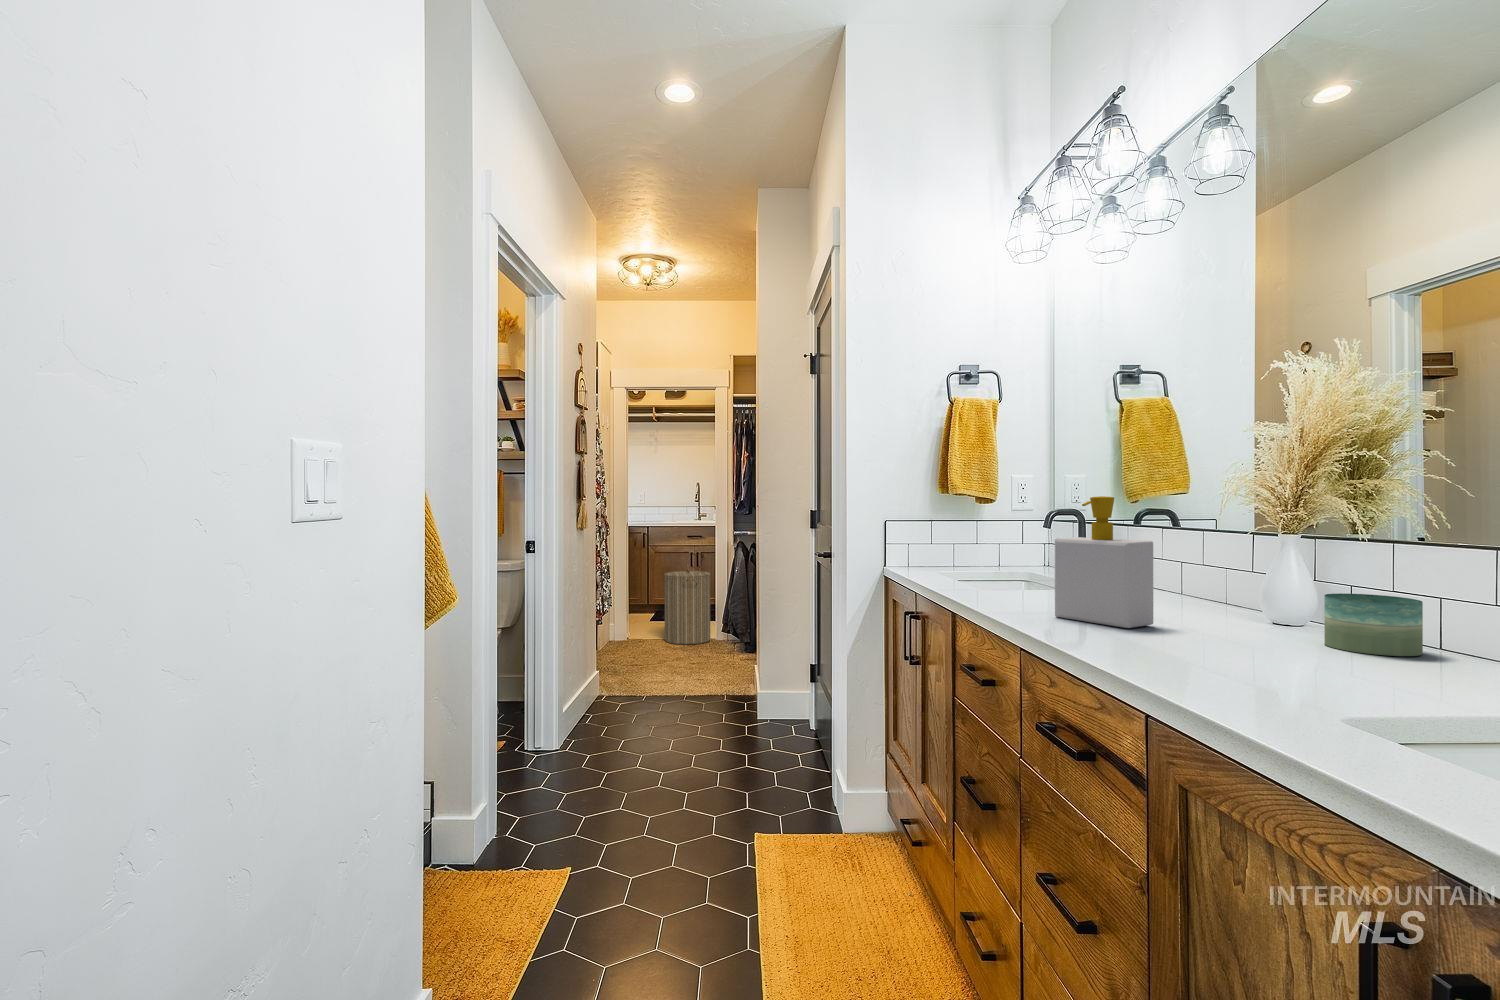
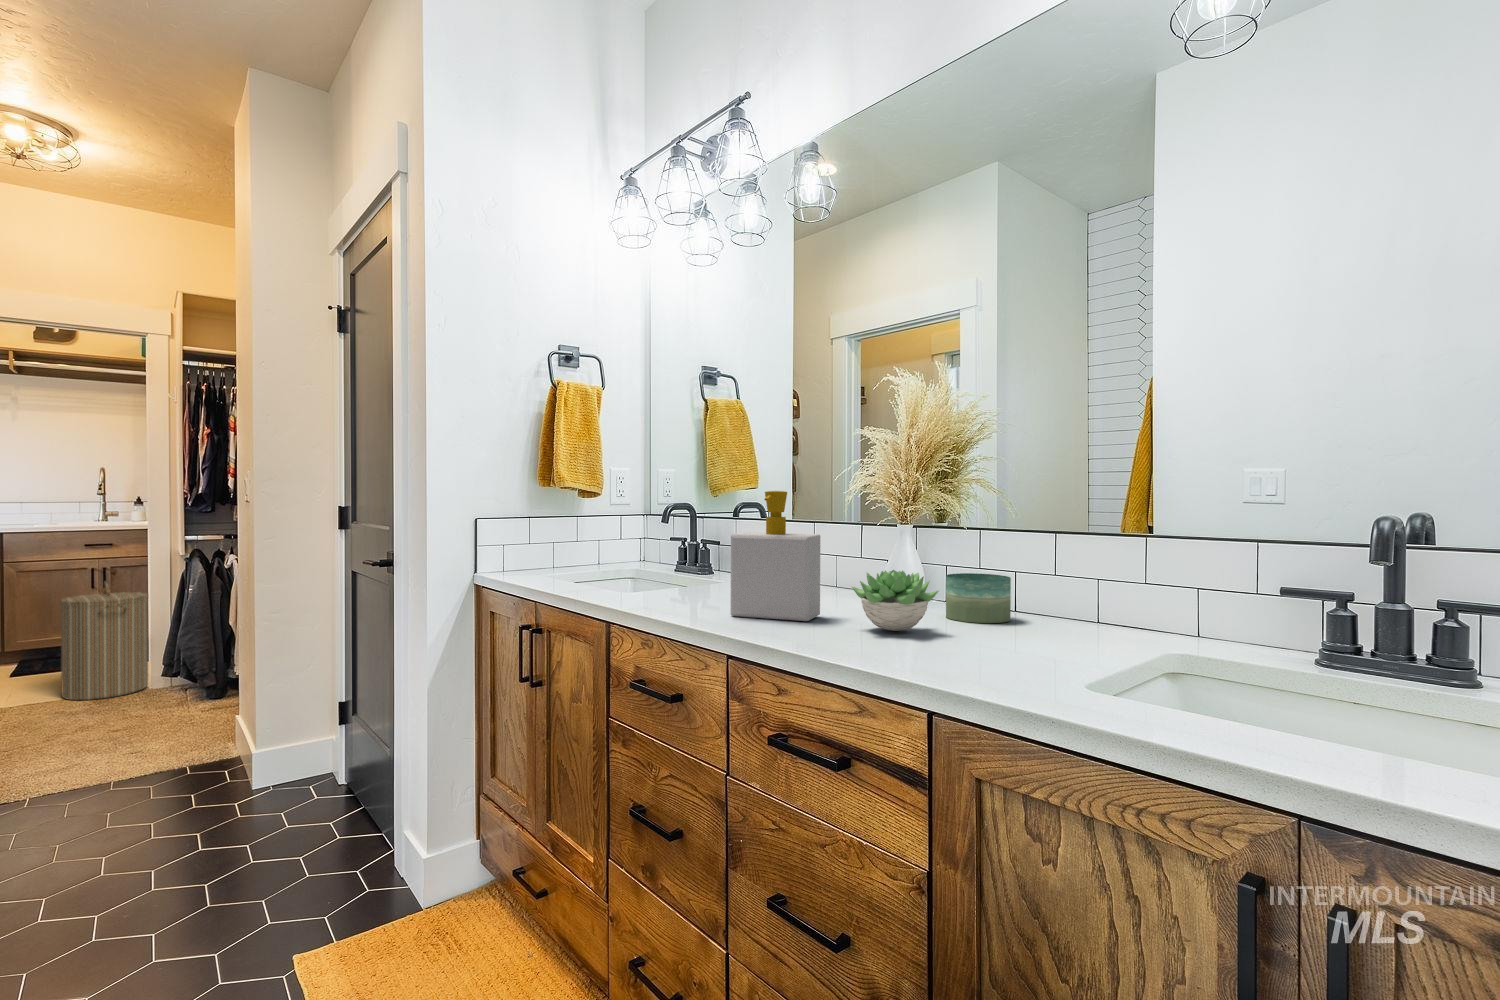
succulent plant: none [1168,582,1269,646] -> present [852,570,939,631]

